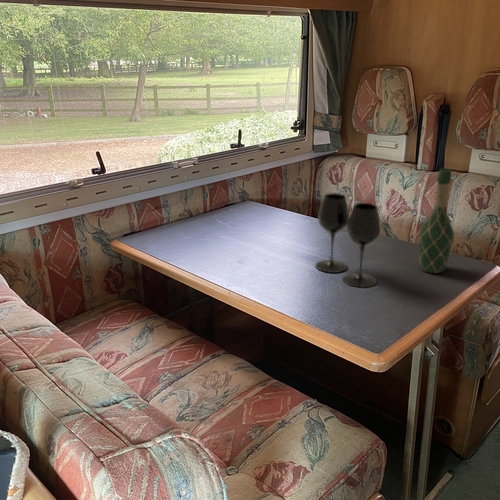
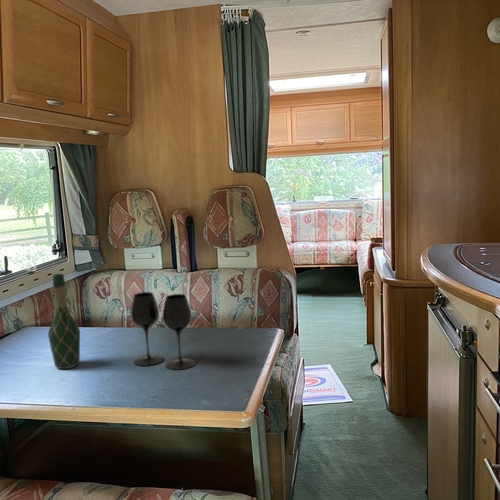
wine bottle: present [419,169,454,273] -> present [48,274,80,369]

